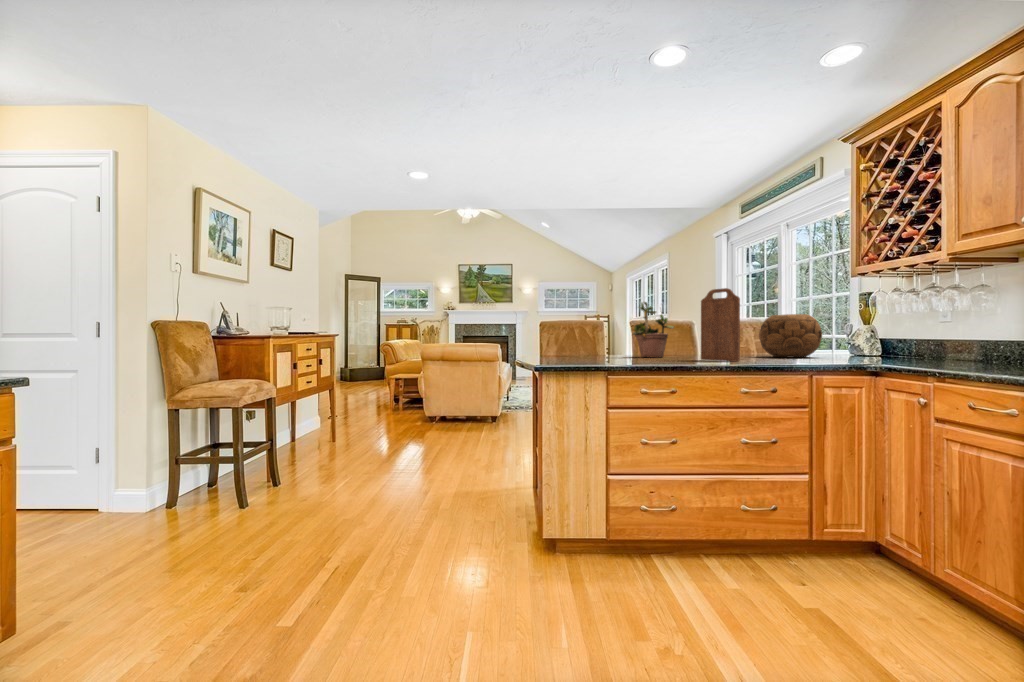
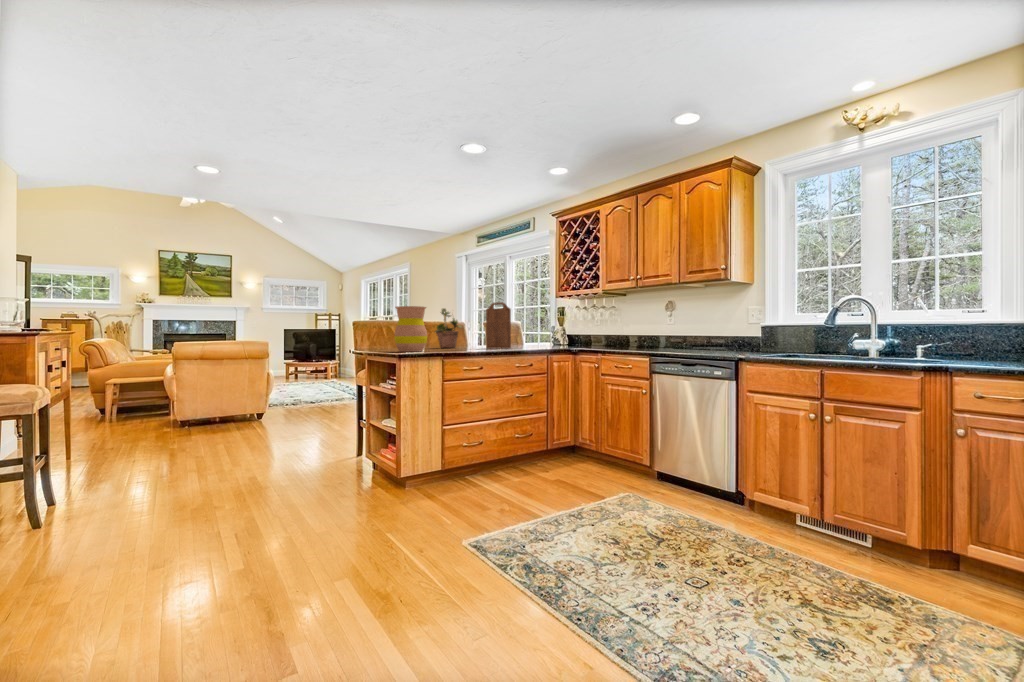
vase: none [552,299,597,363] -> present [395,306,427,352]
decorative bowl: present [759,314,822,358] -> none [511,319,545,346]

